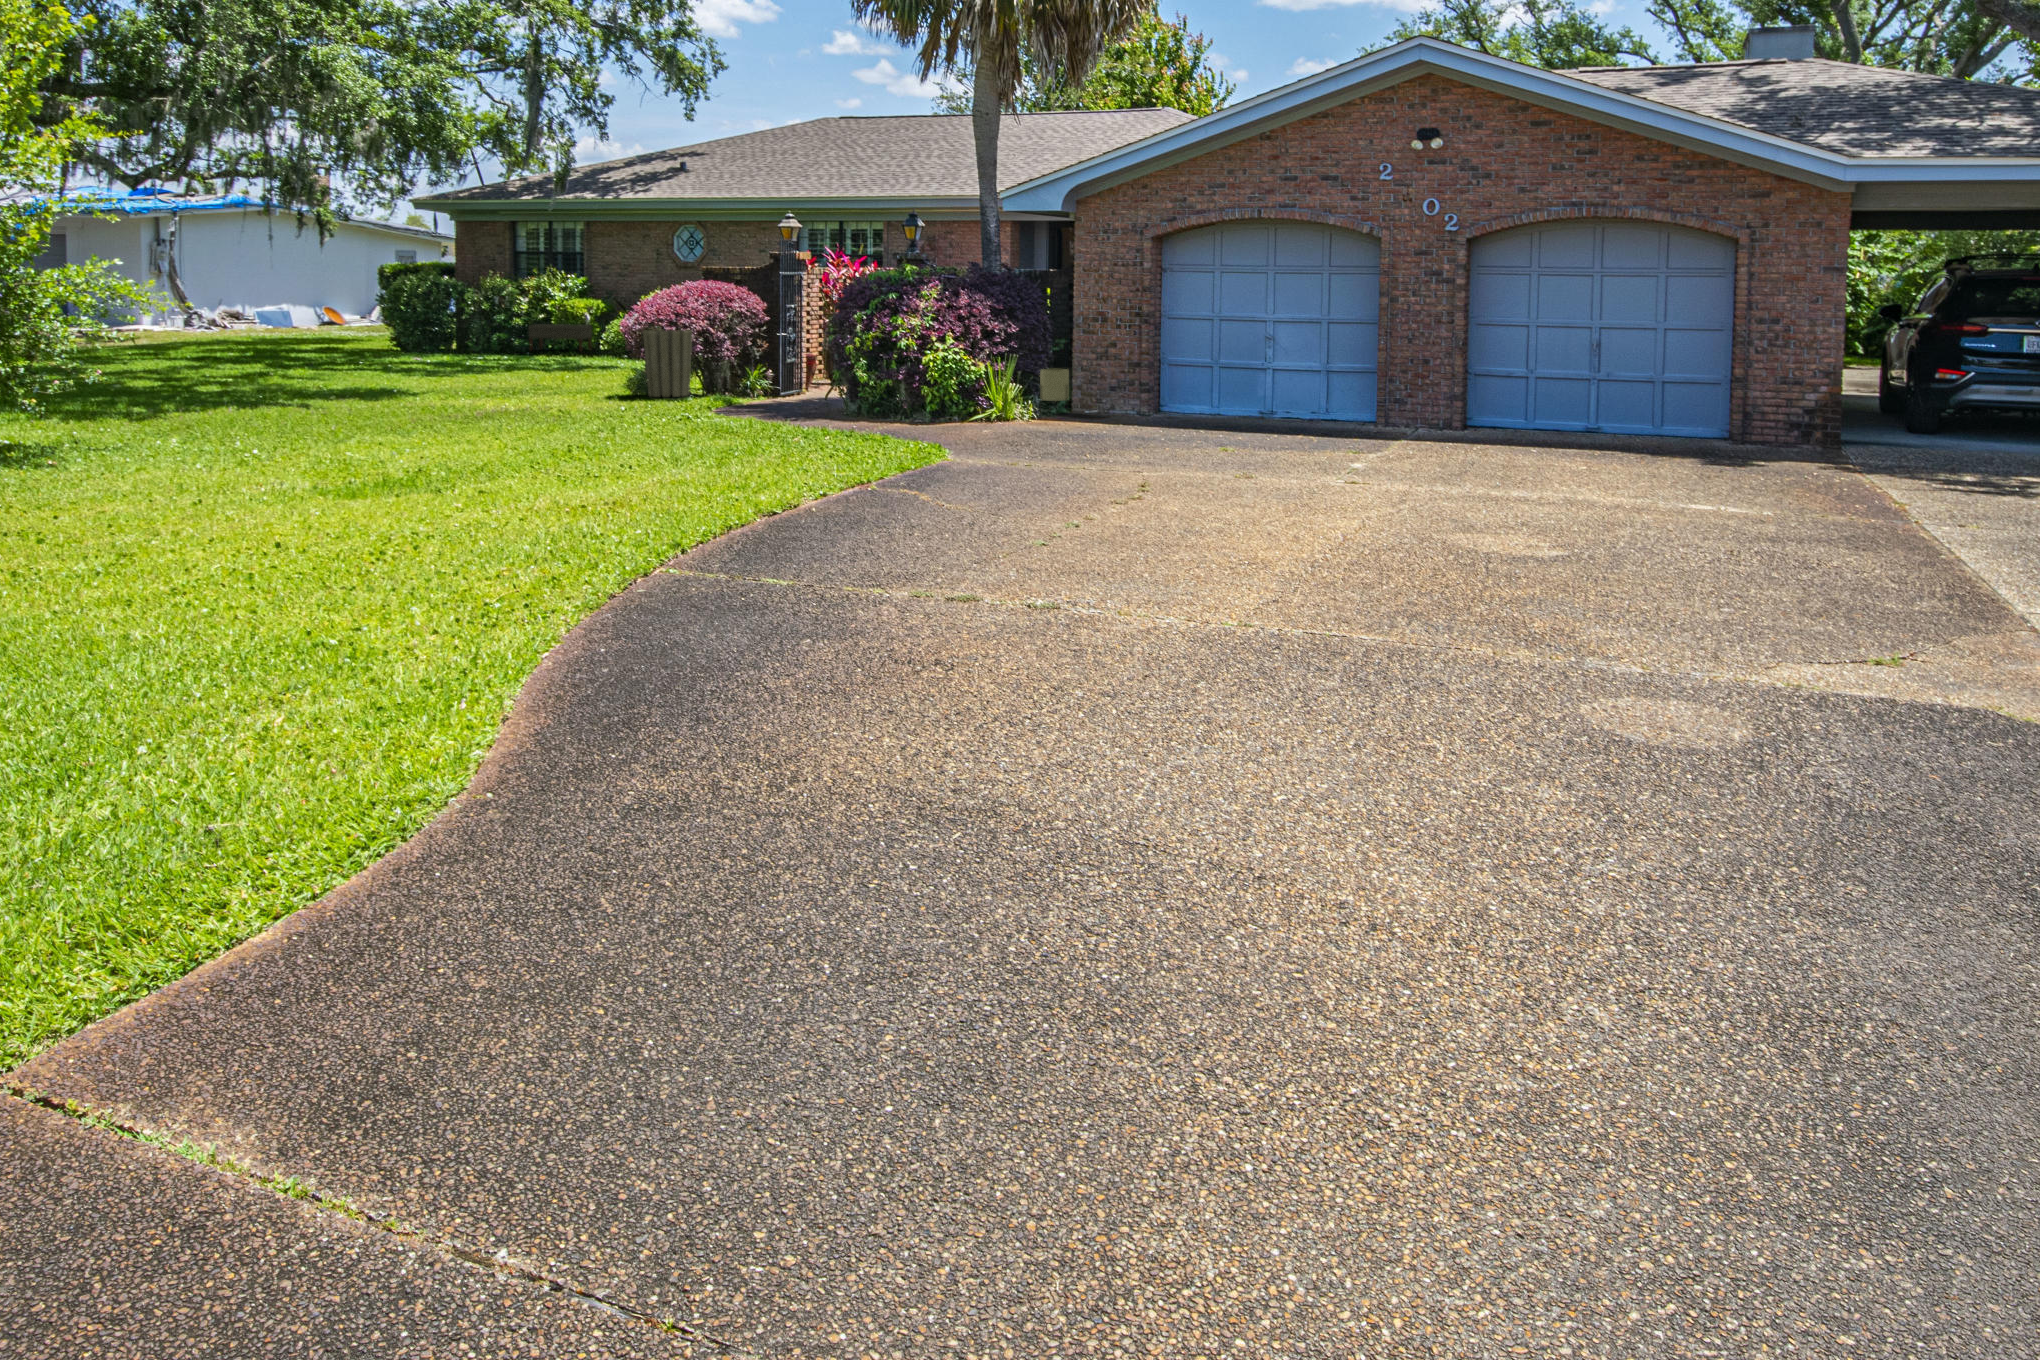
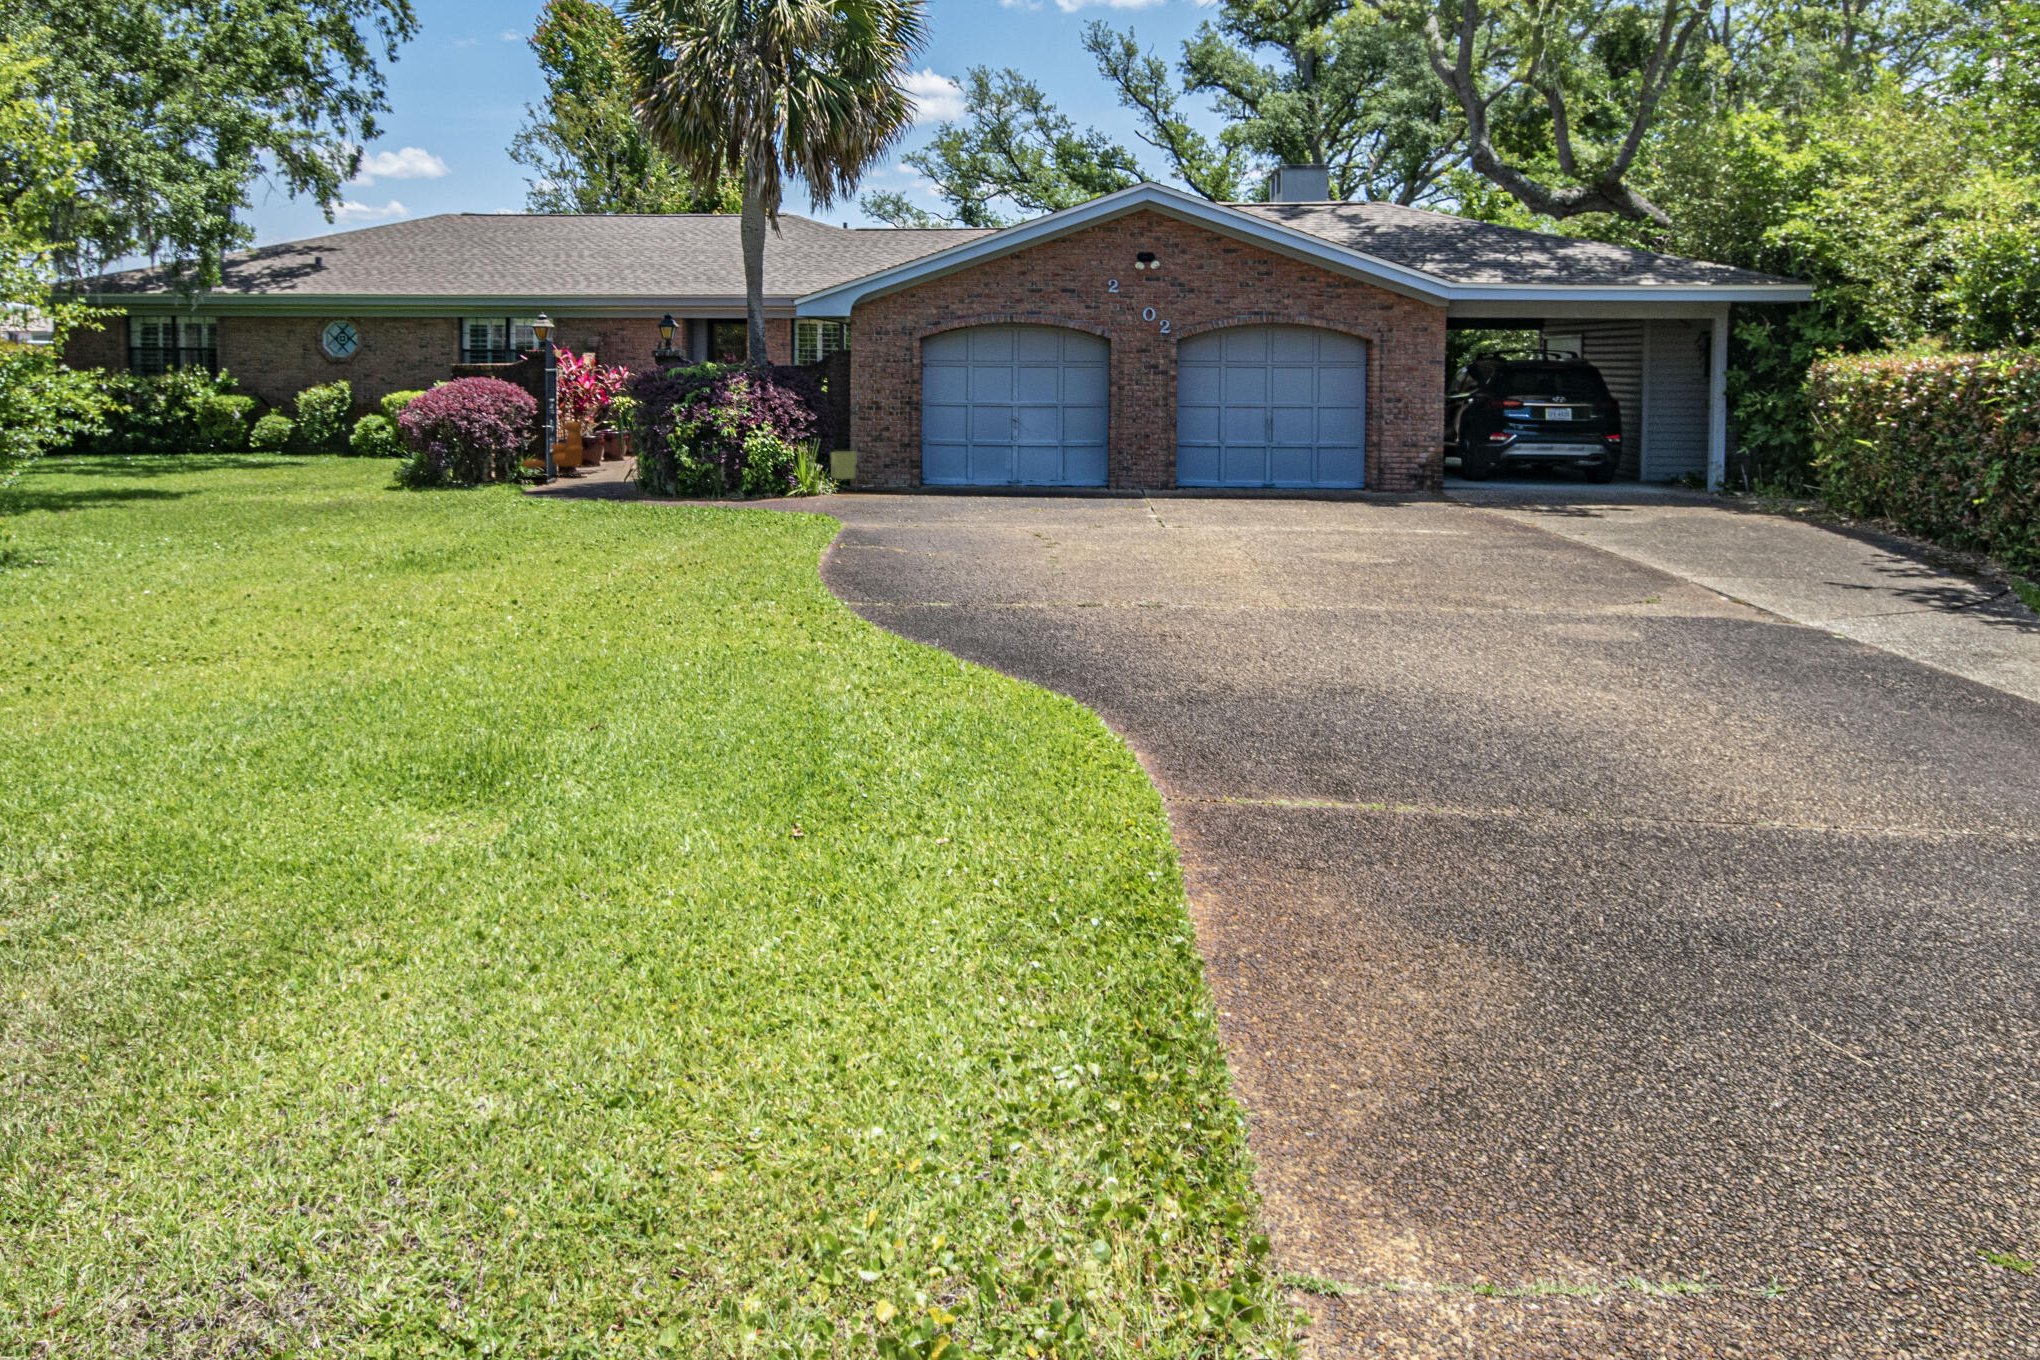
bench: present [528,324,592,351] -> none [174,421,246,449]
trash can: present [643,329,692,397] -> none [424,424,472,489]
lounge chair: none [752,329,823,391] -> present [522,421,583,479]

